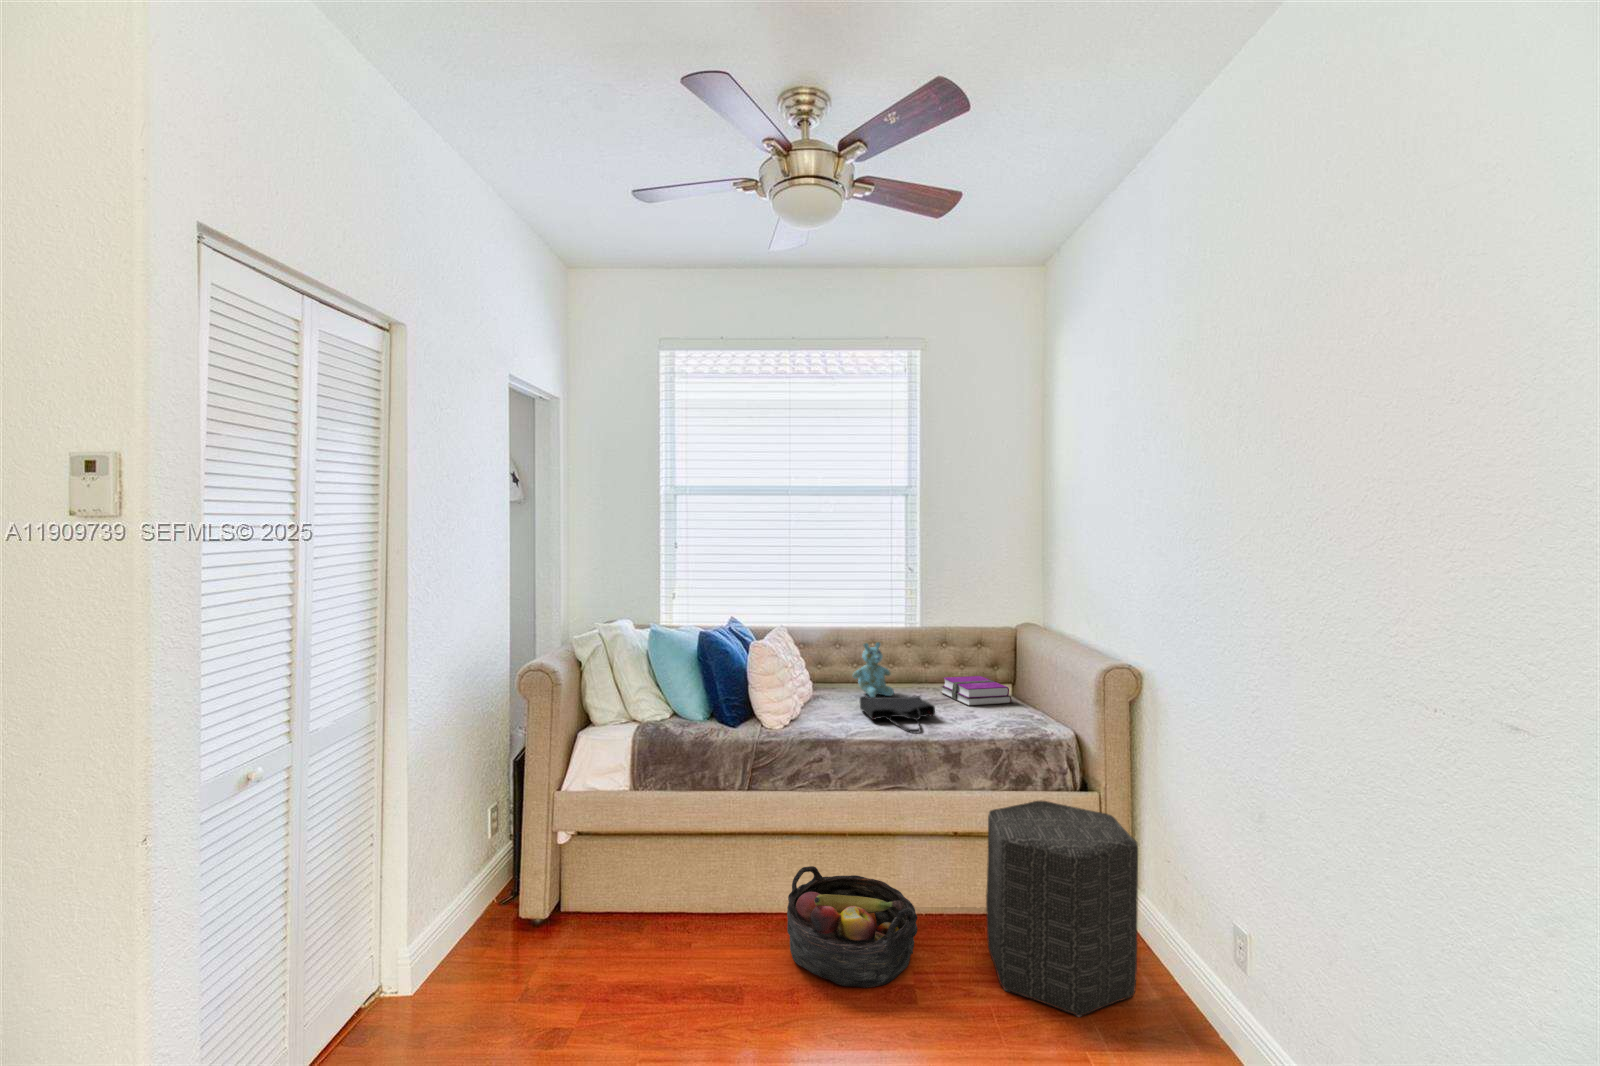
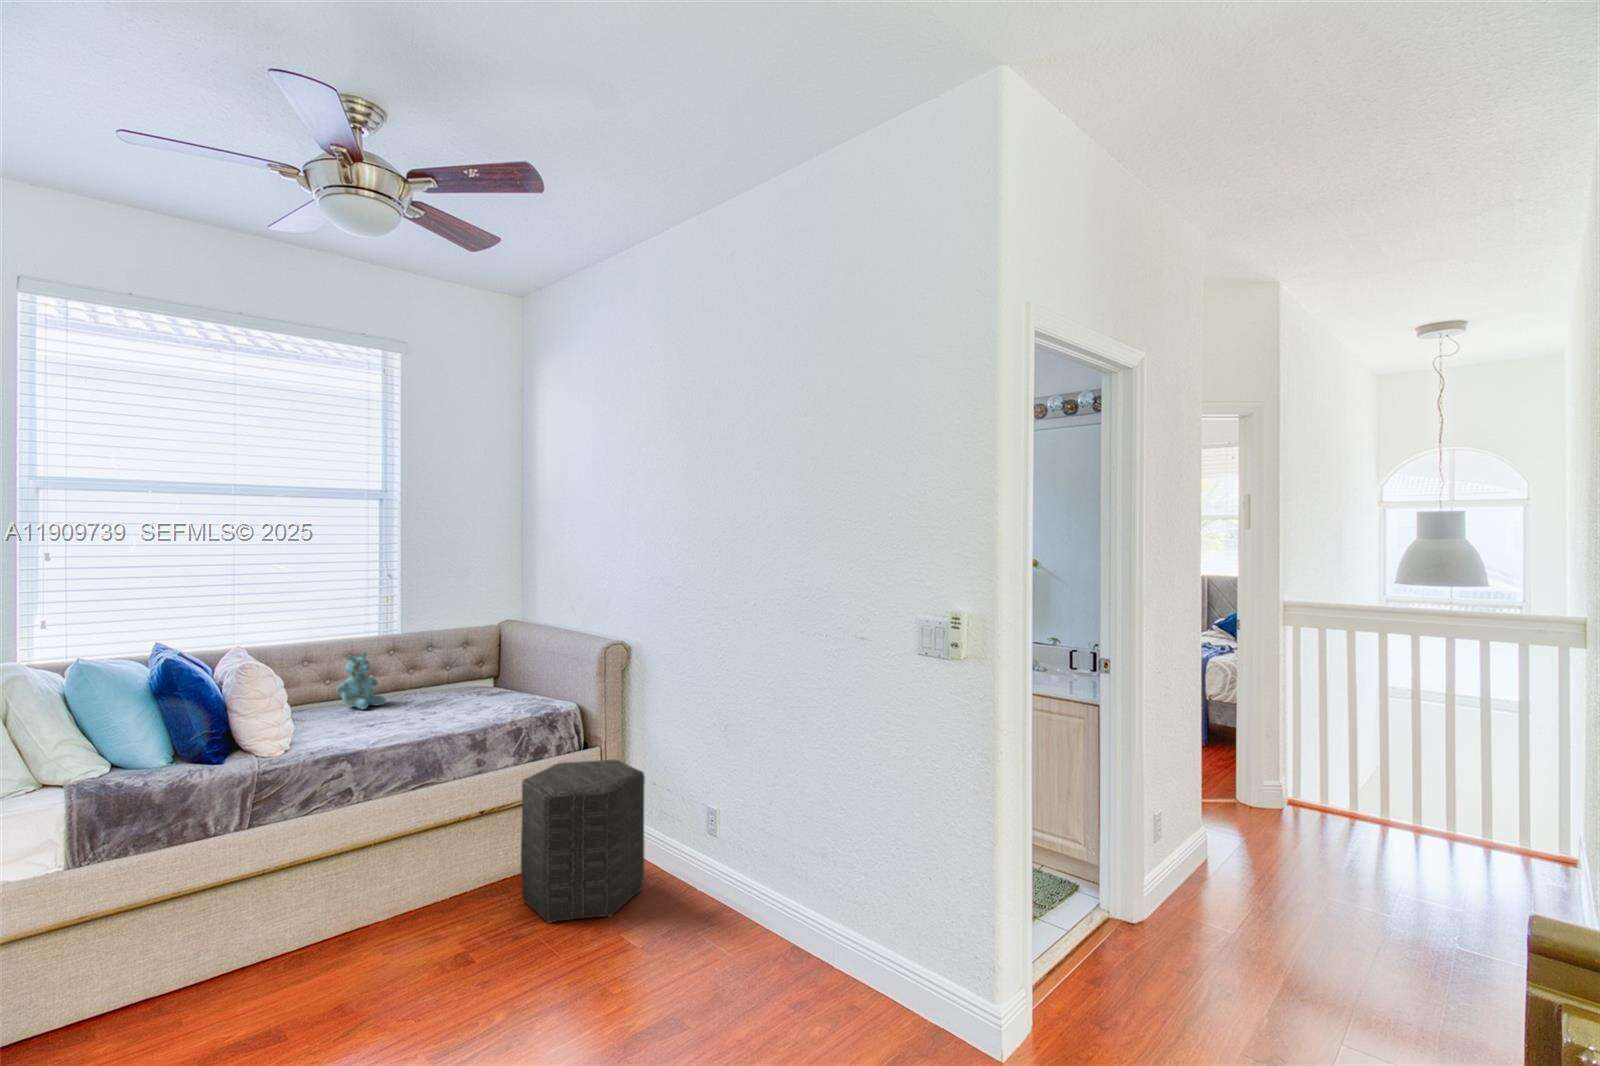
hardback book: present [941,676,1012,706] -> none [434,672,508,700]
tote bag: present [860,696,935,733] -> none [361,698,449,730]
basket: present [787,866,917,988] -> none [317,877,464,982]

